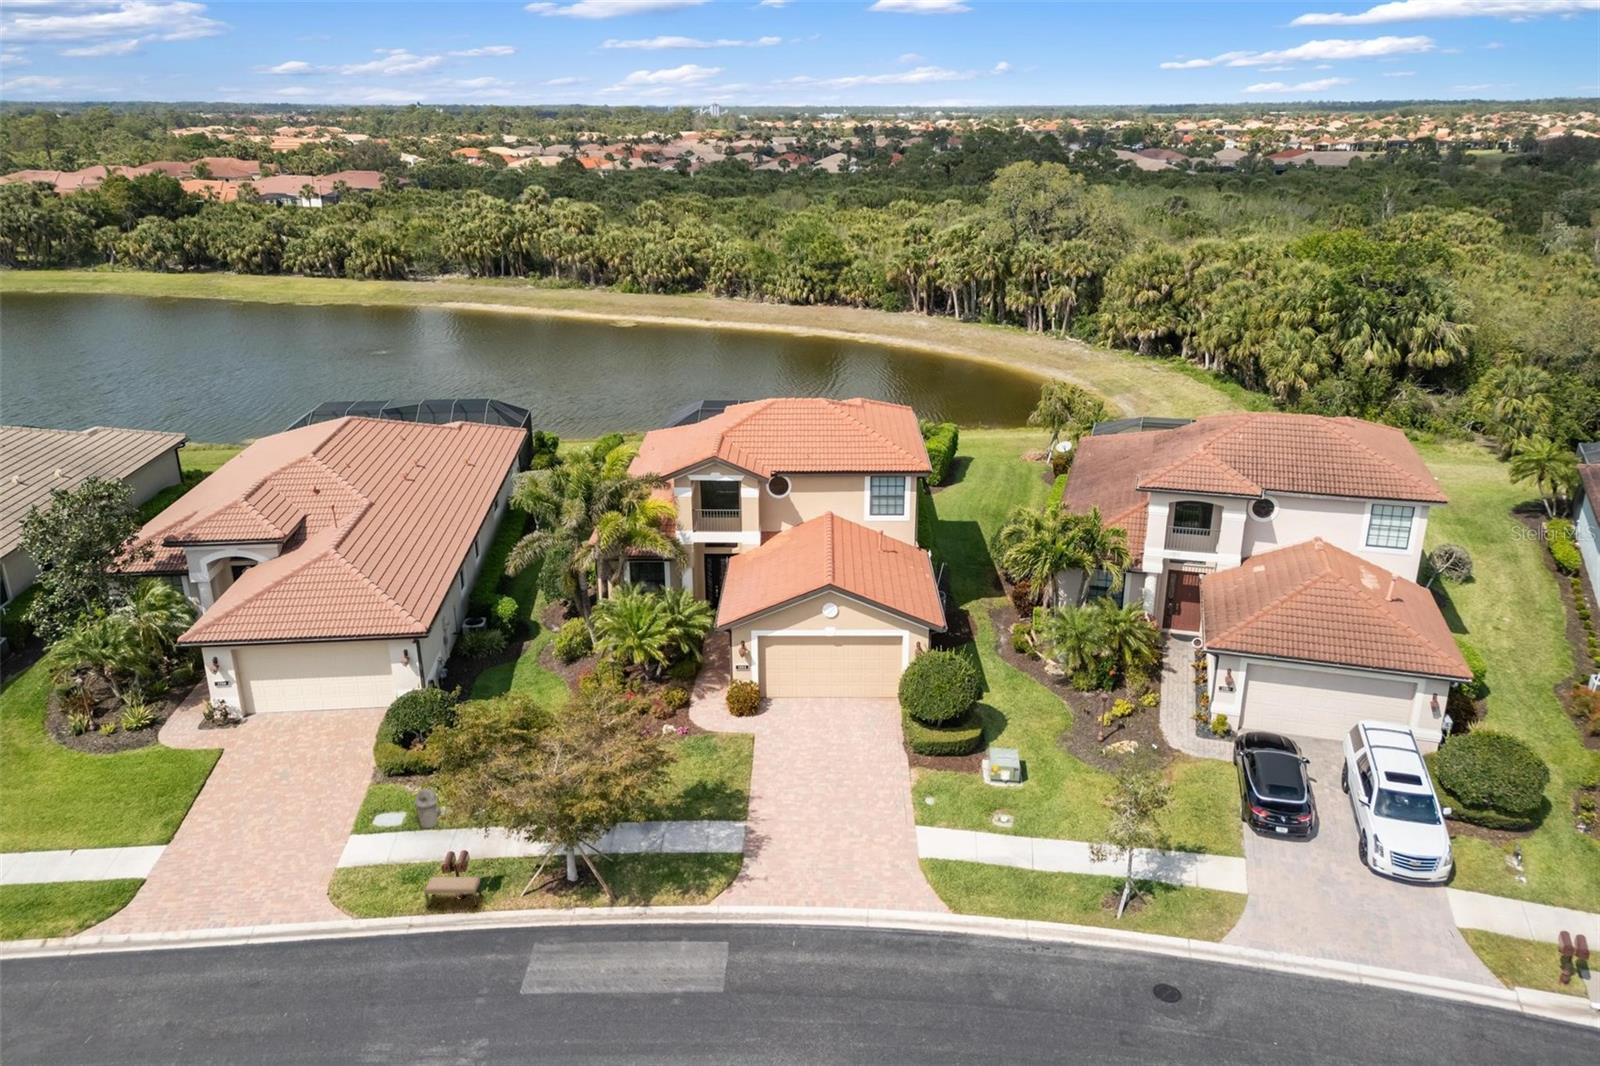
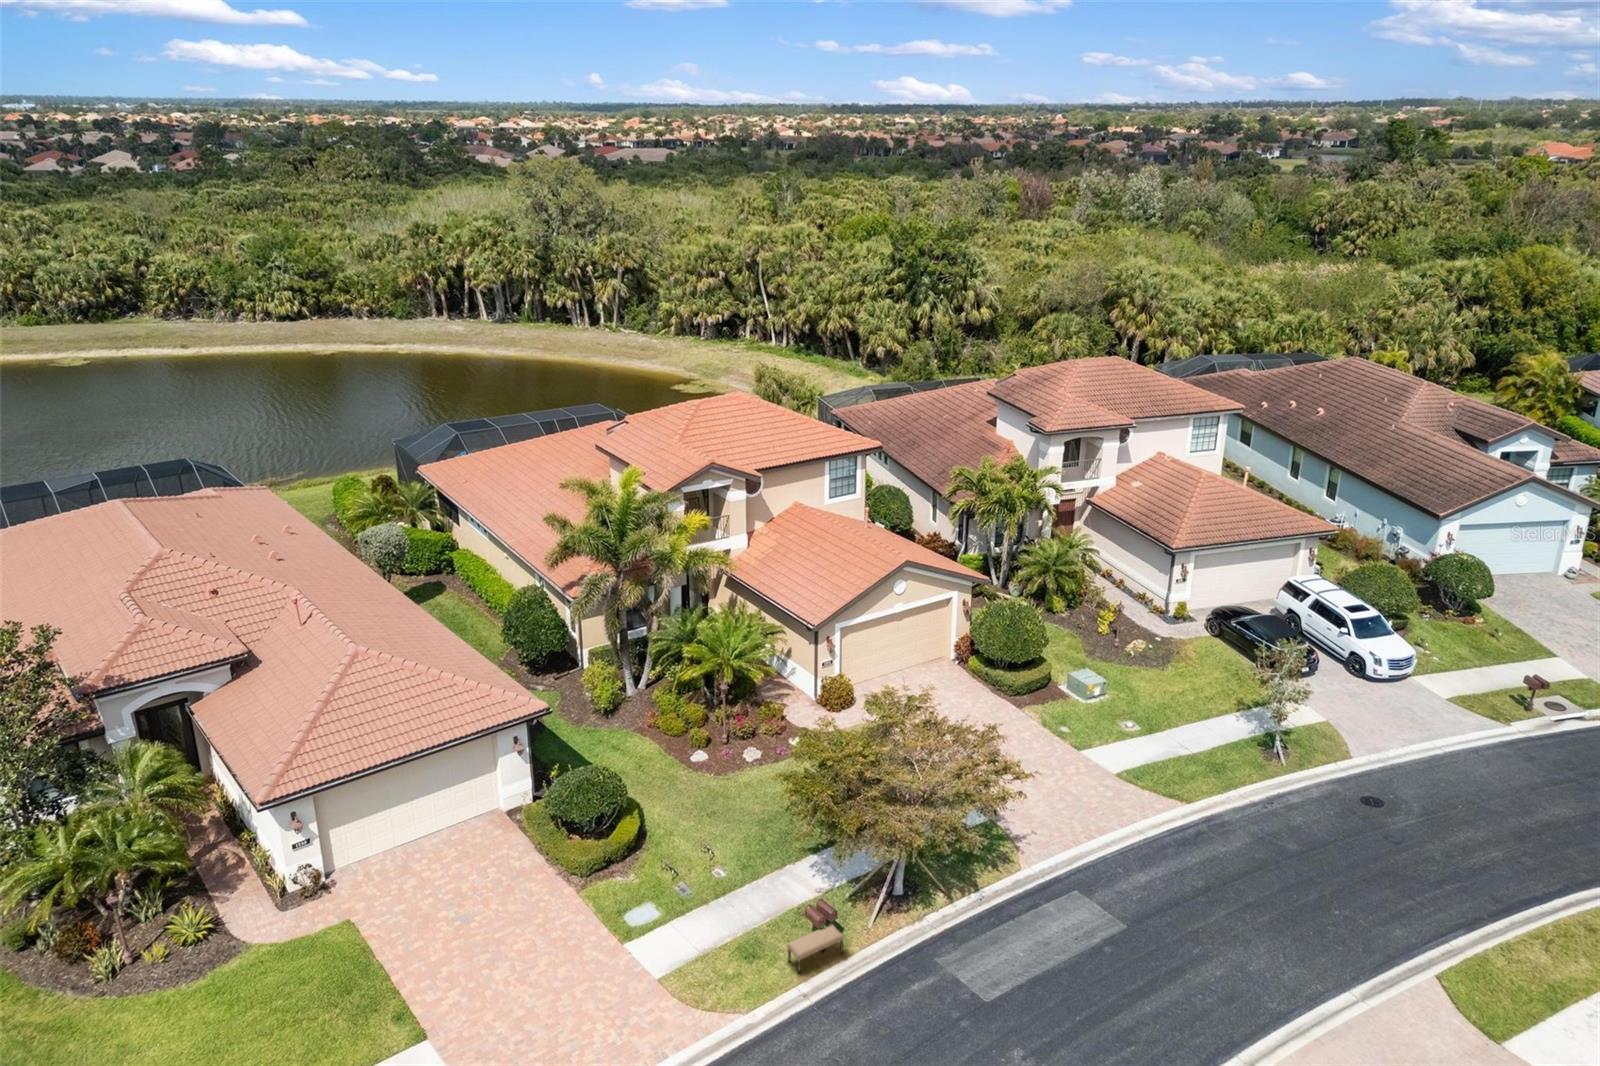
trash can: present [414,788,438,828] -> none [677,865,703,910]

